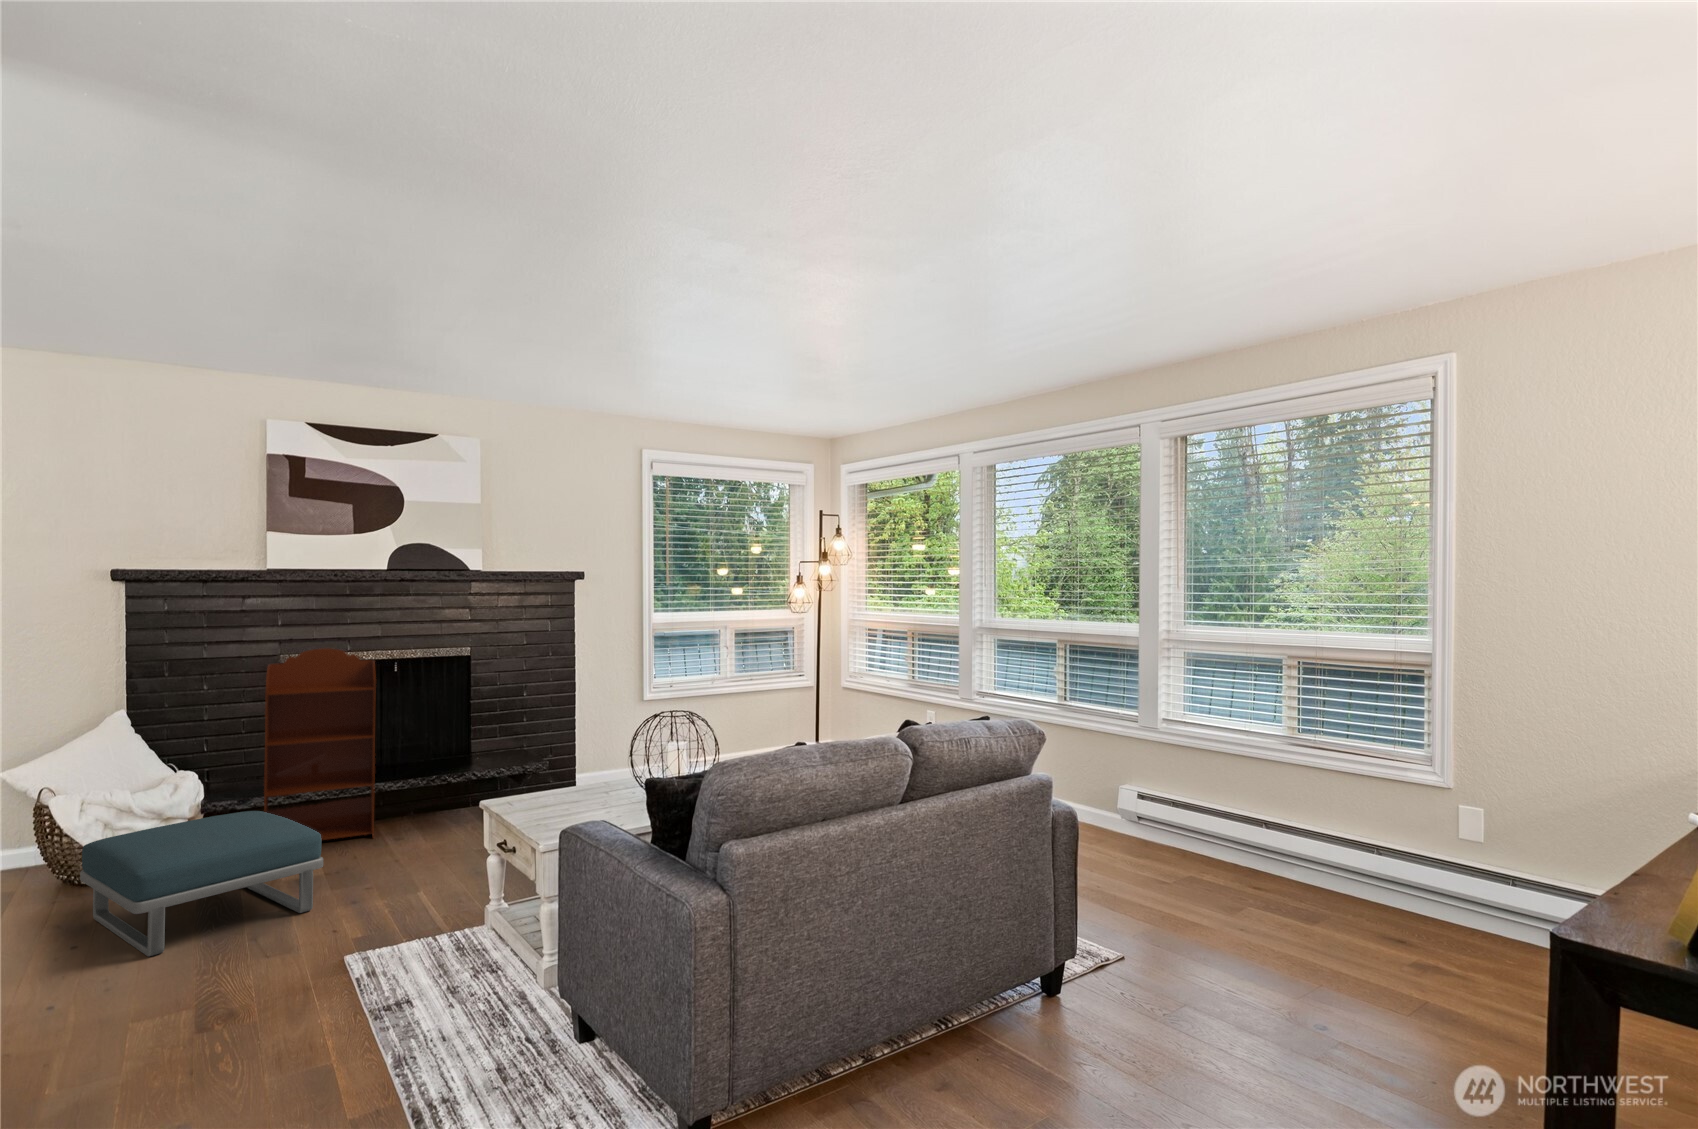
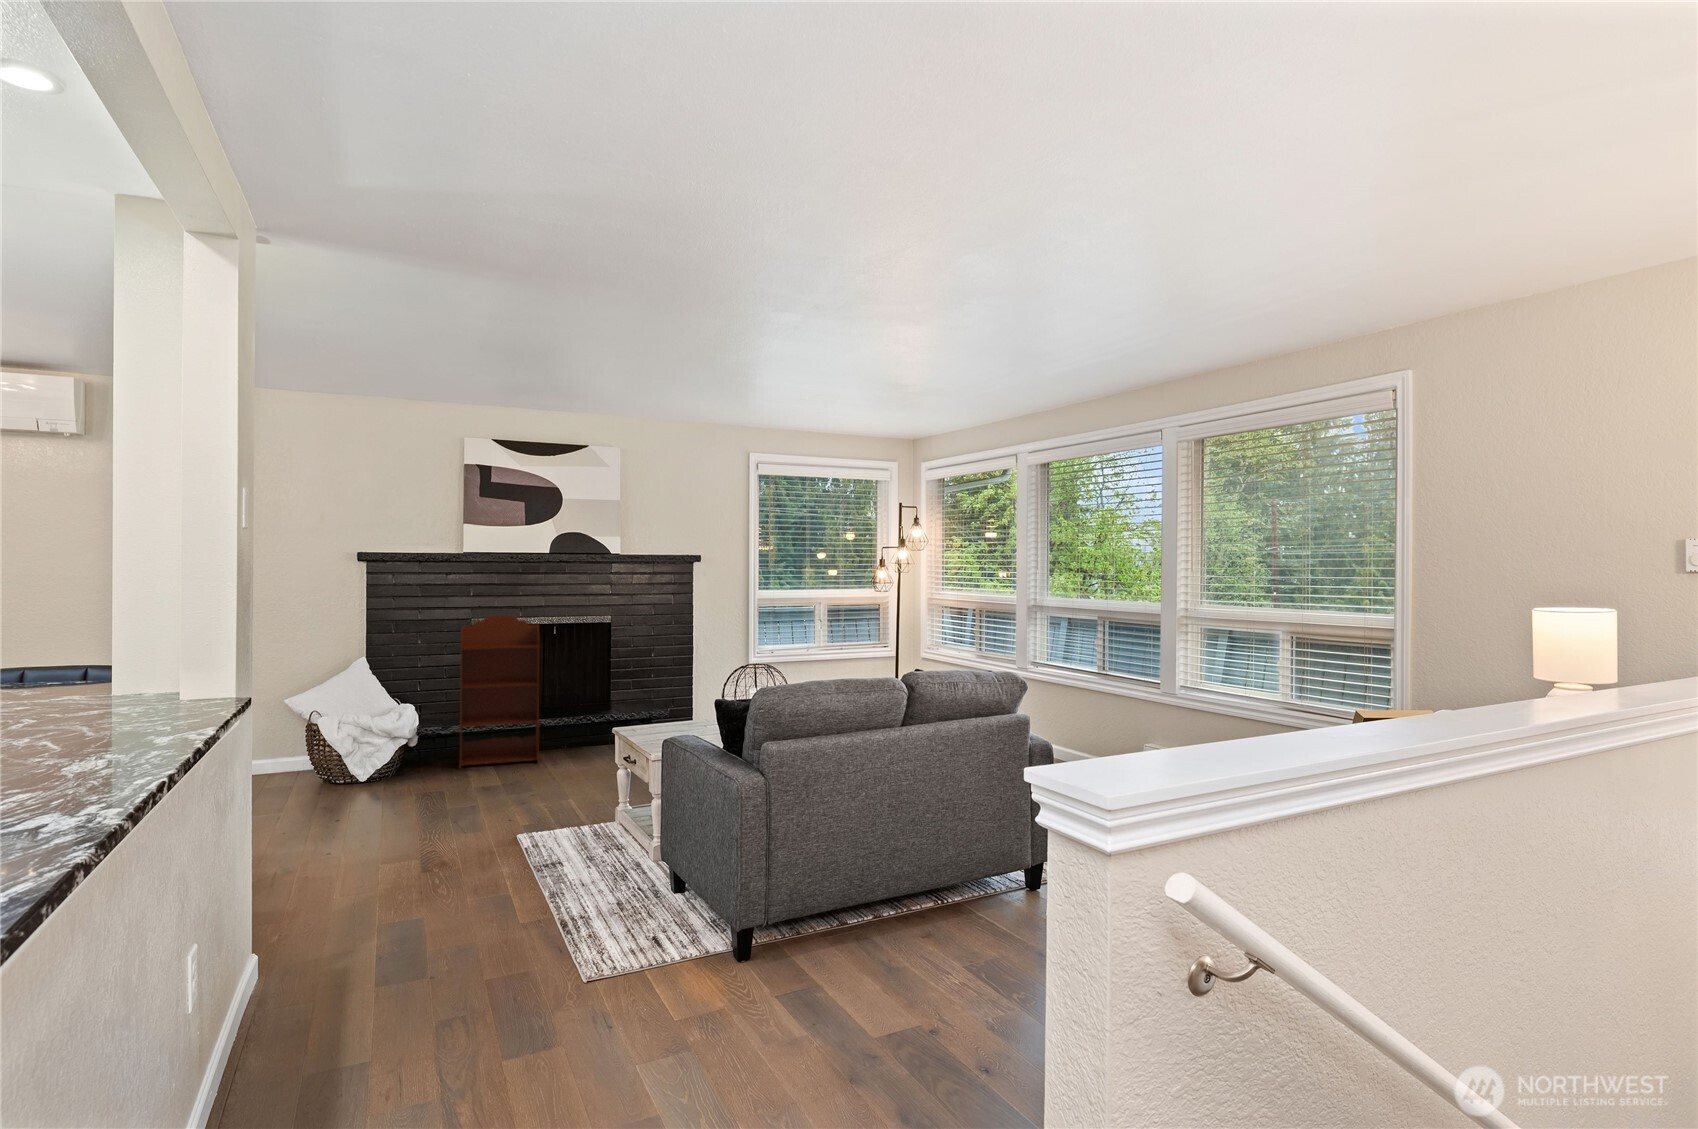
footstool: present [80,811,323,957] -> none [342,734,503,827]

